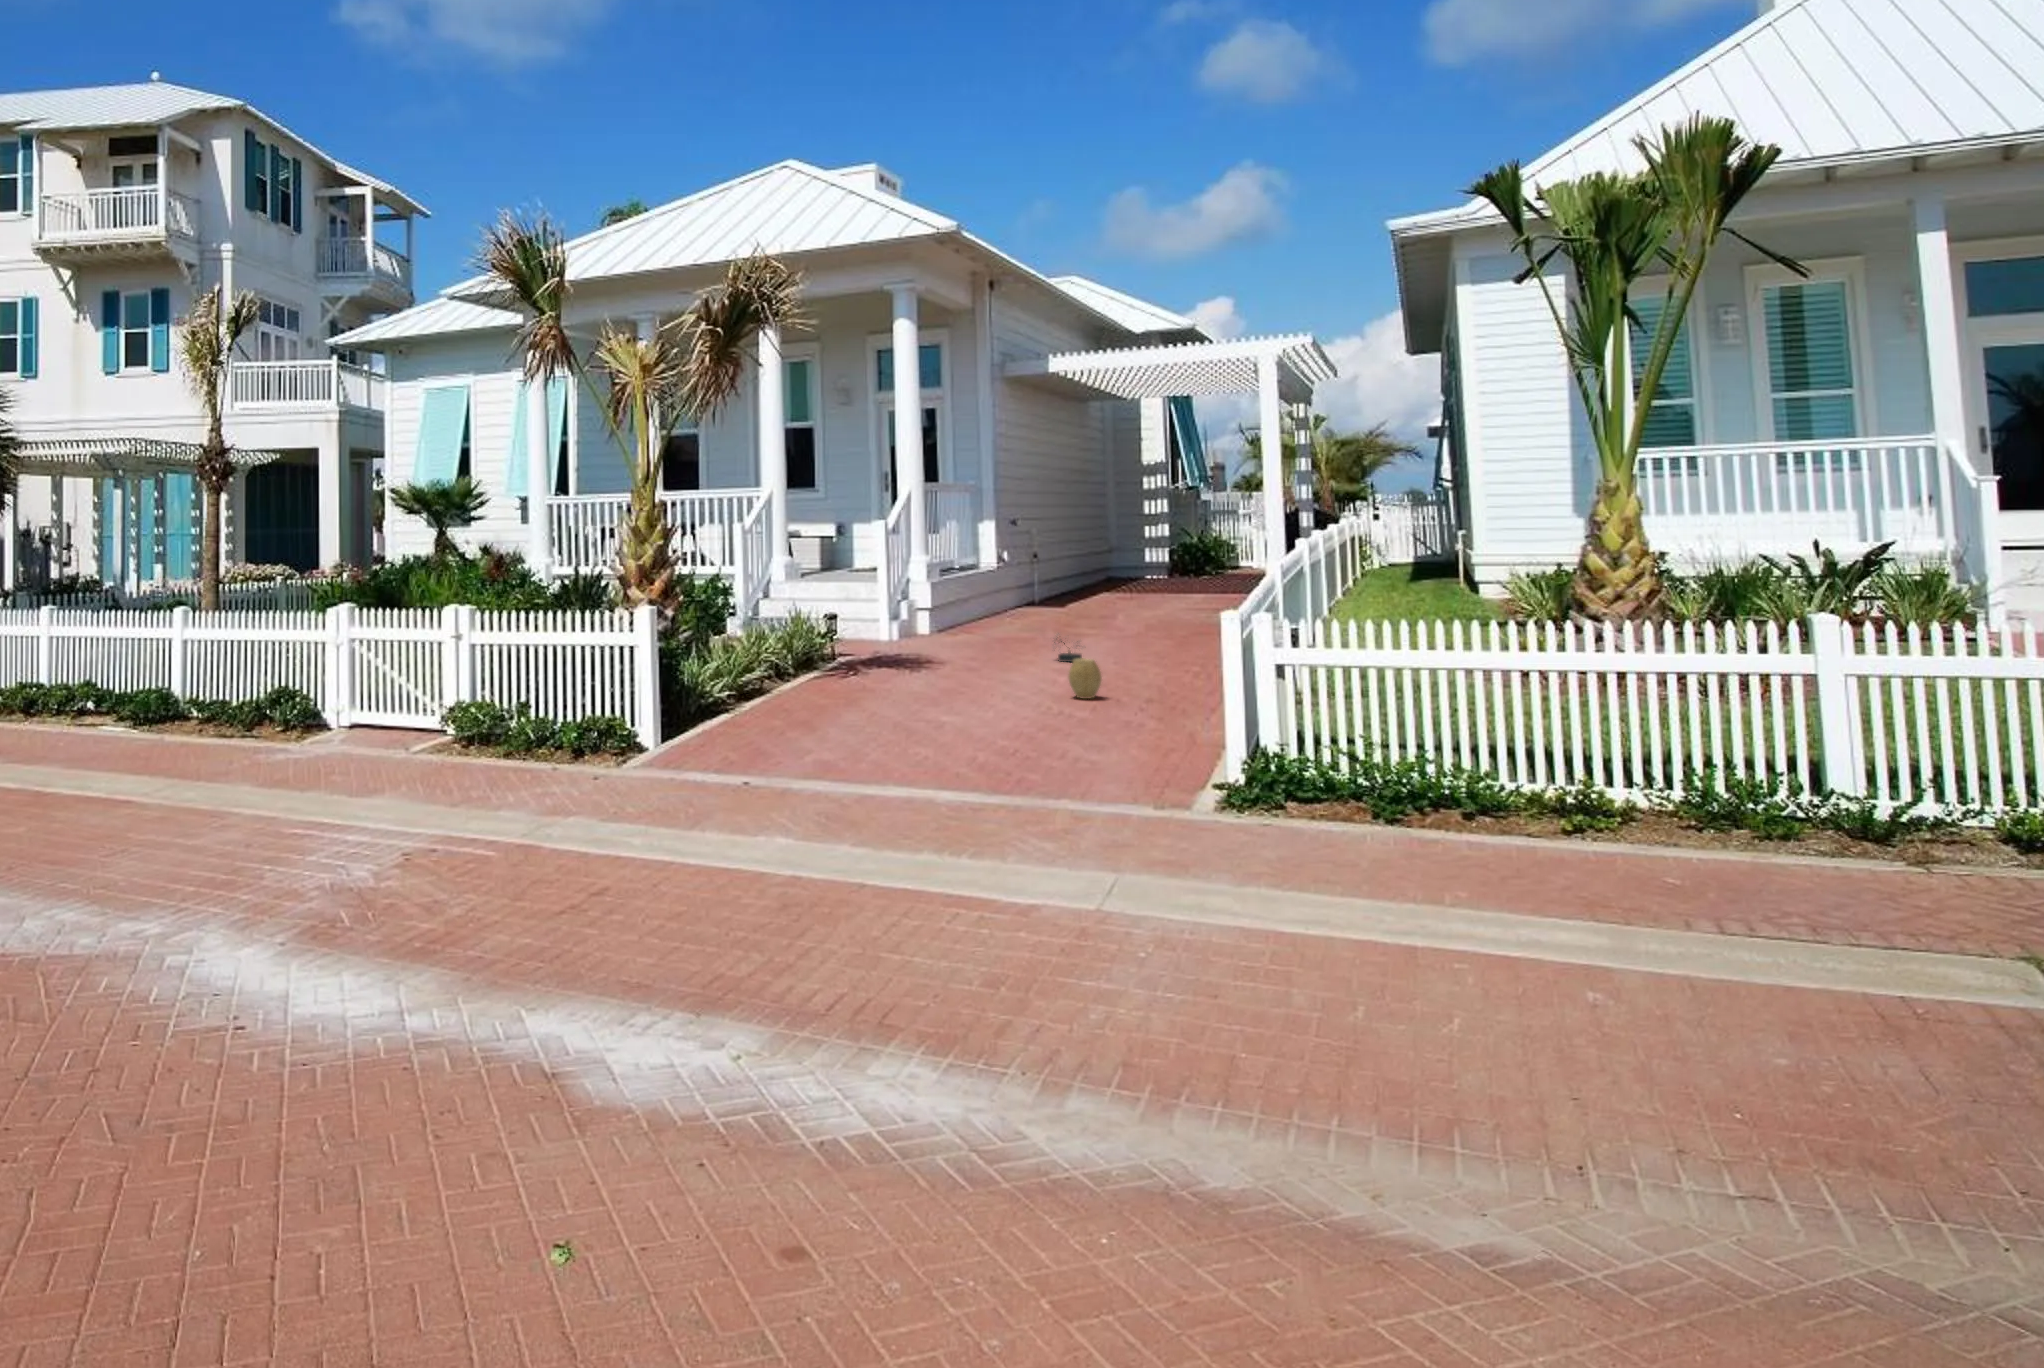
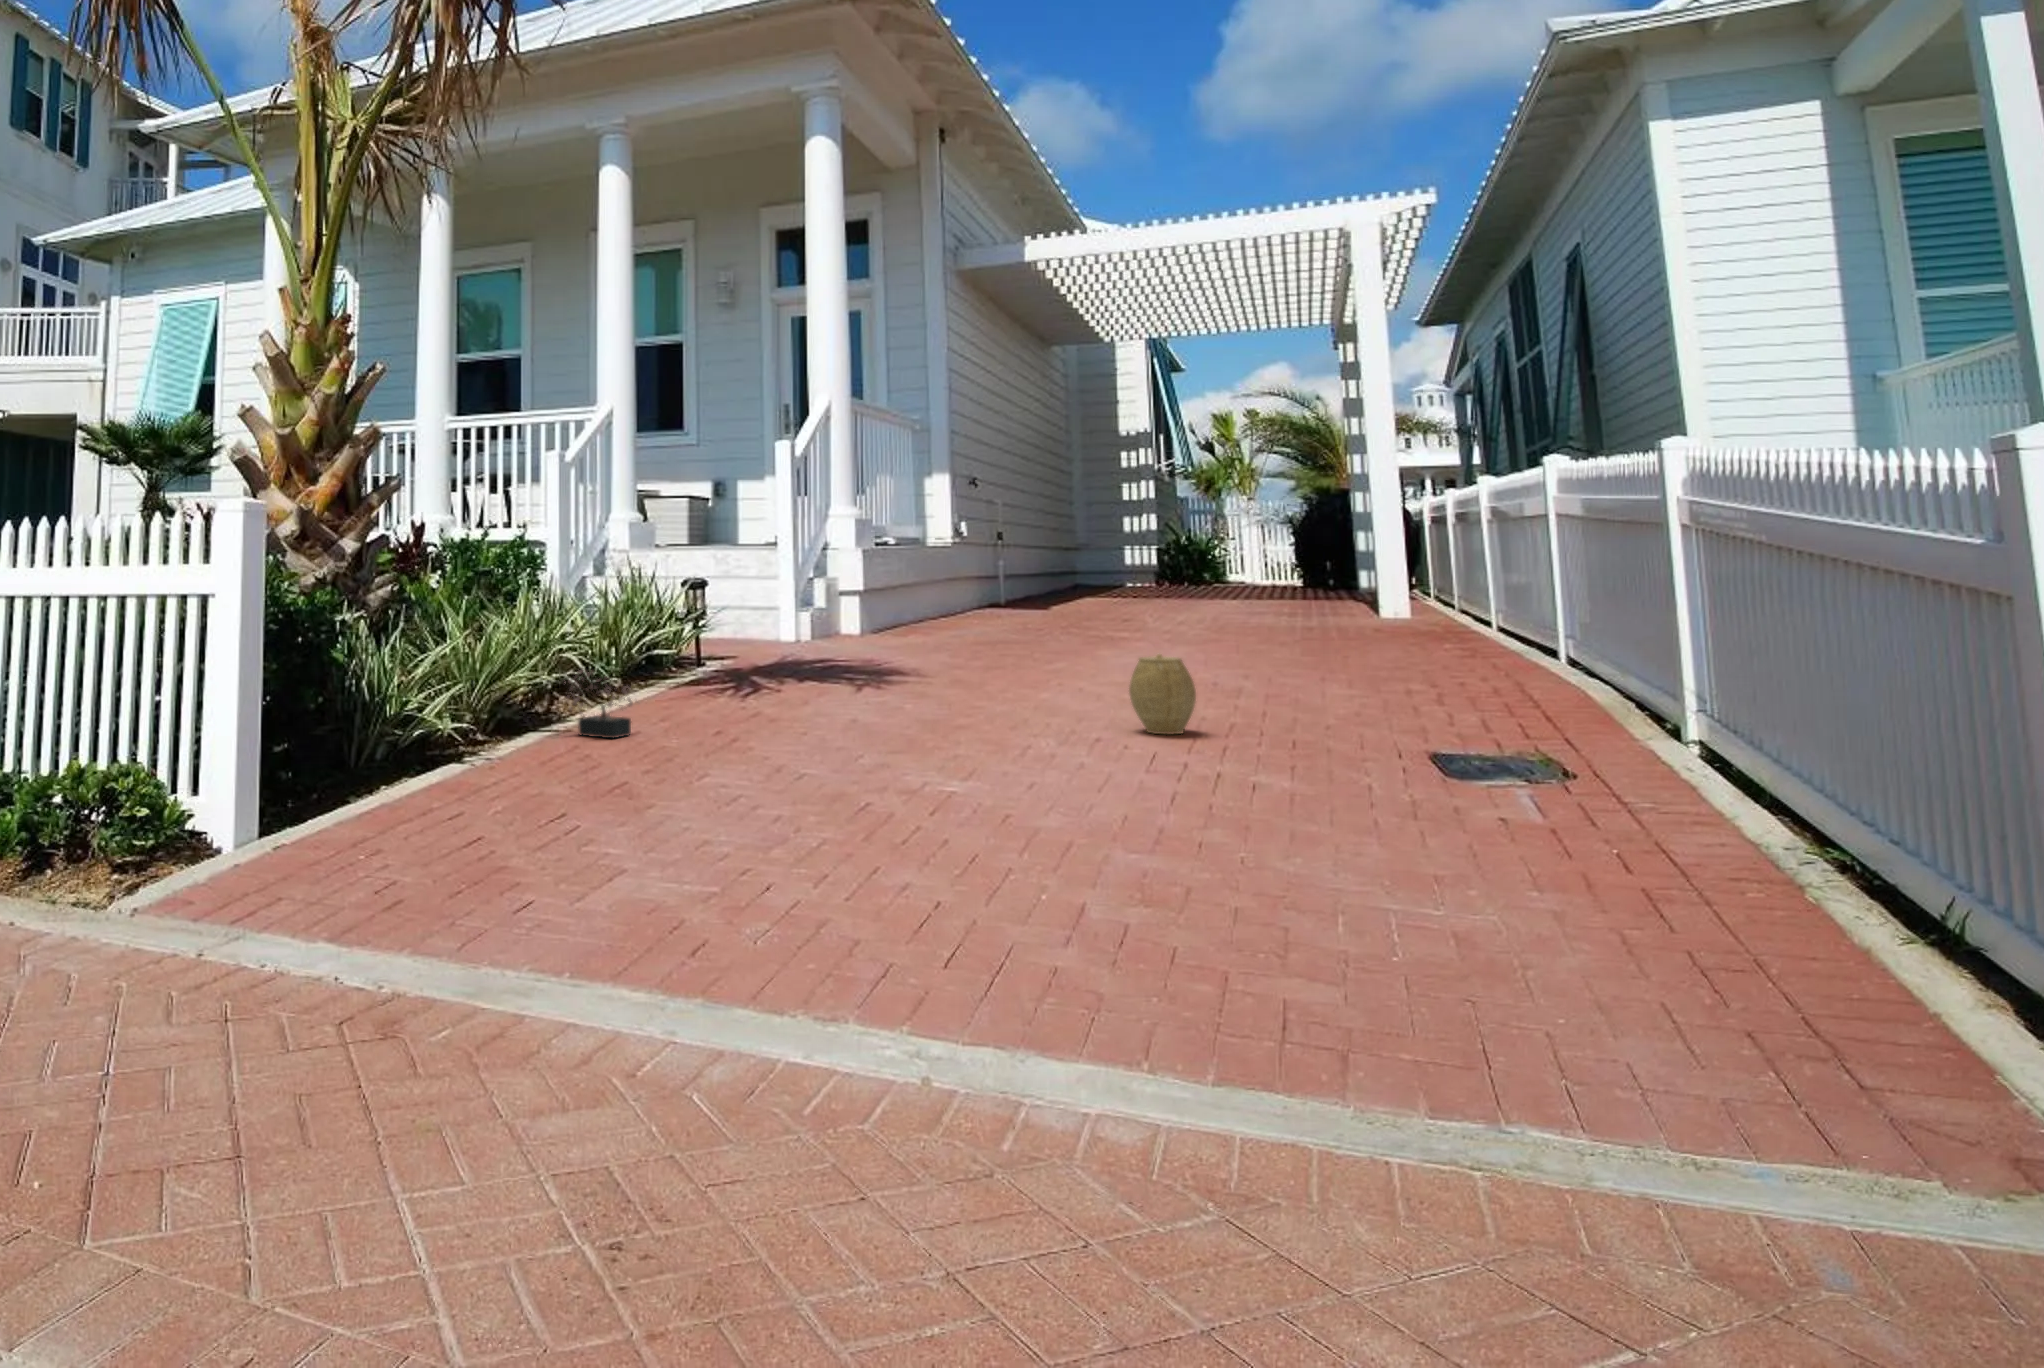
decorative plant: present [1054,633,1082,662] -> present [564,670,632,738]

